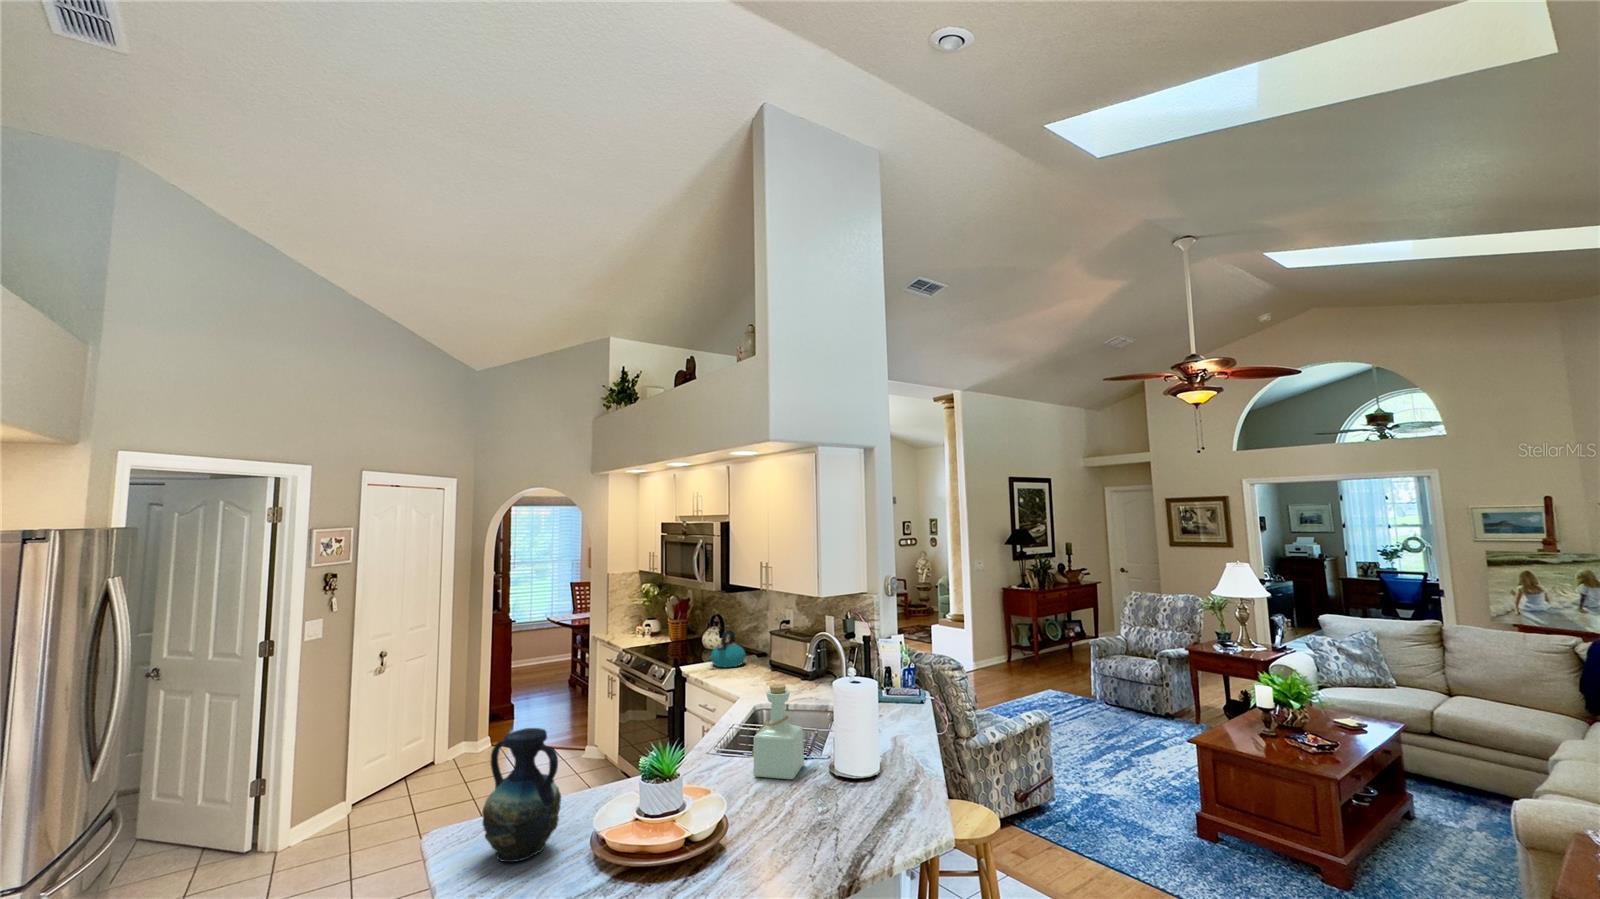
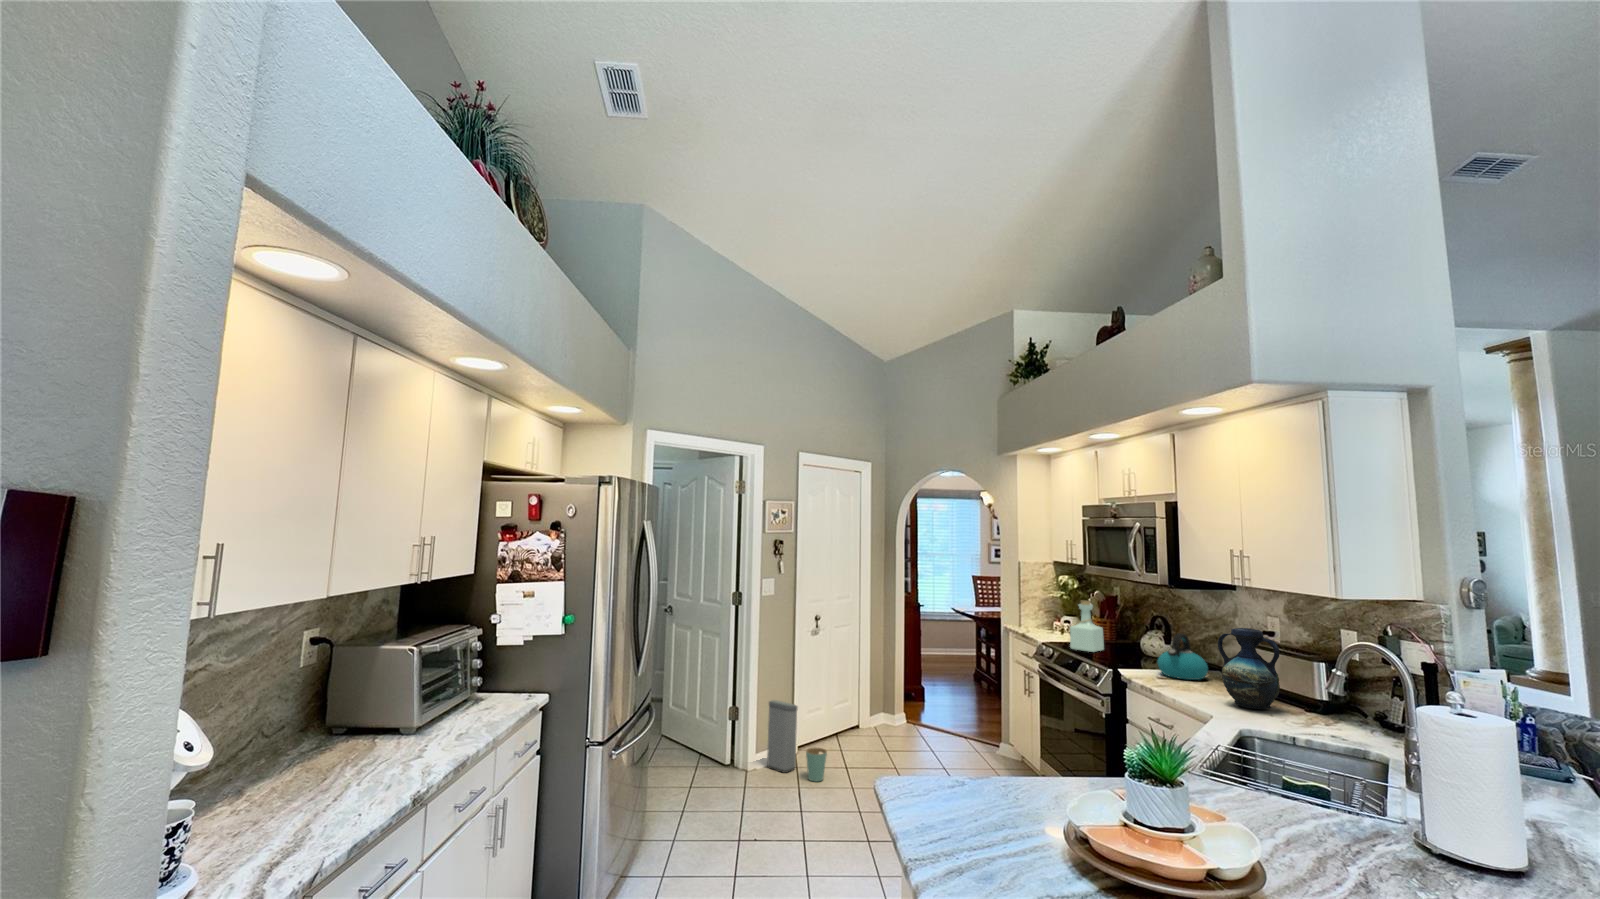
bottle: present [752,684,804,779] -> present [1070,601,1104,652]
vase: present [482,728,561,862] -> present [1218,628,1280,709]
trash can: none [306,760,389,842] -> present [767,700,827,781]

